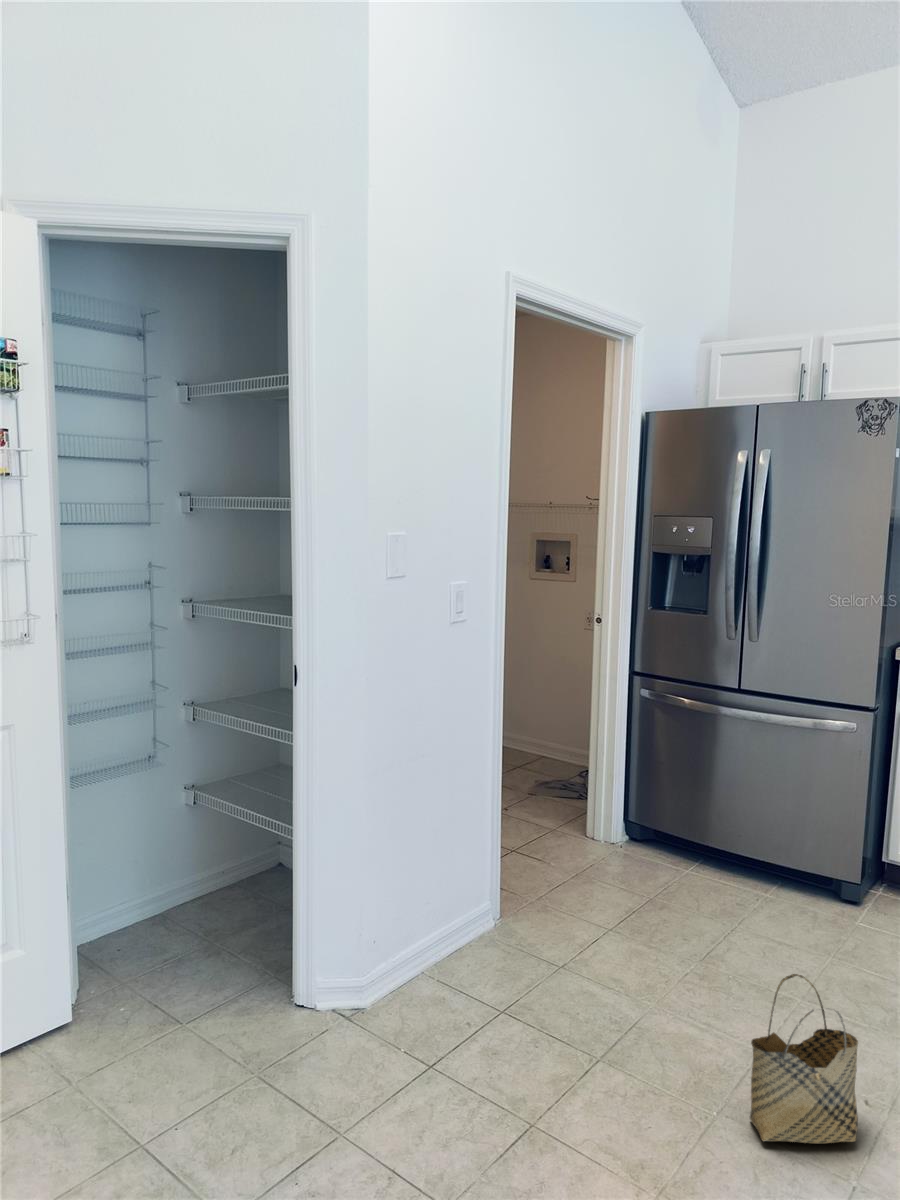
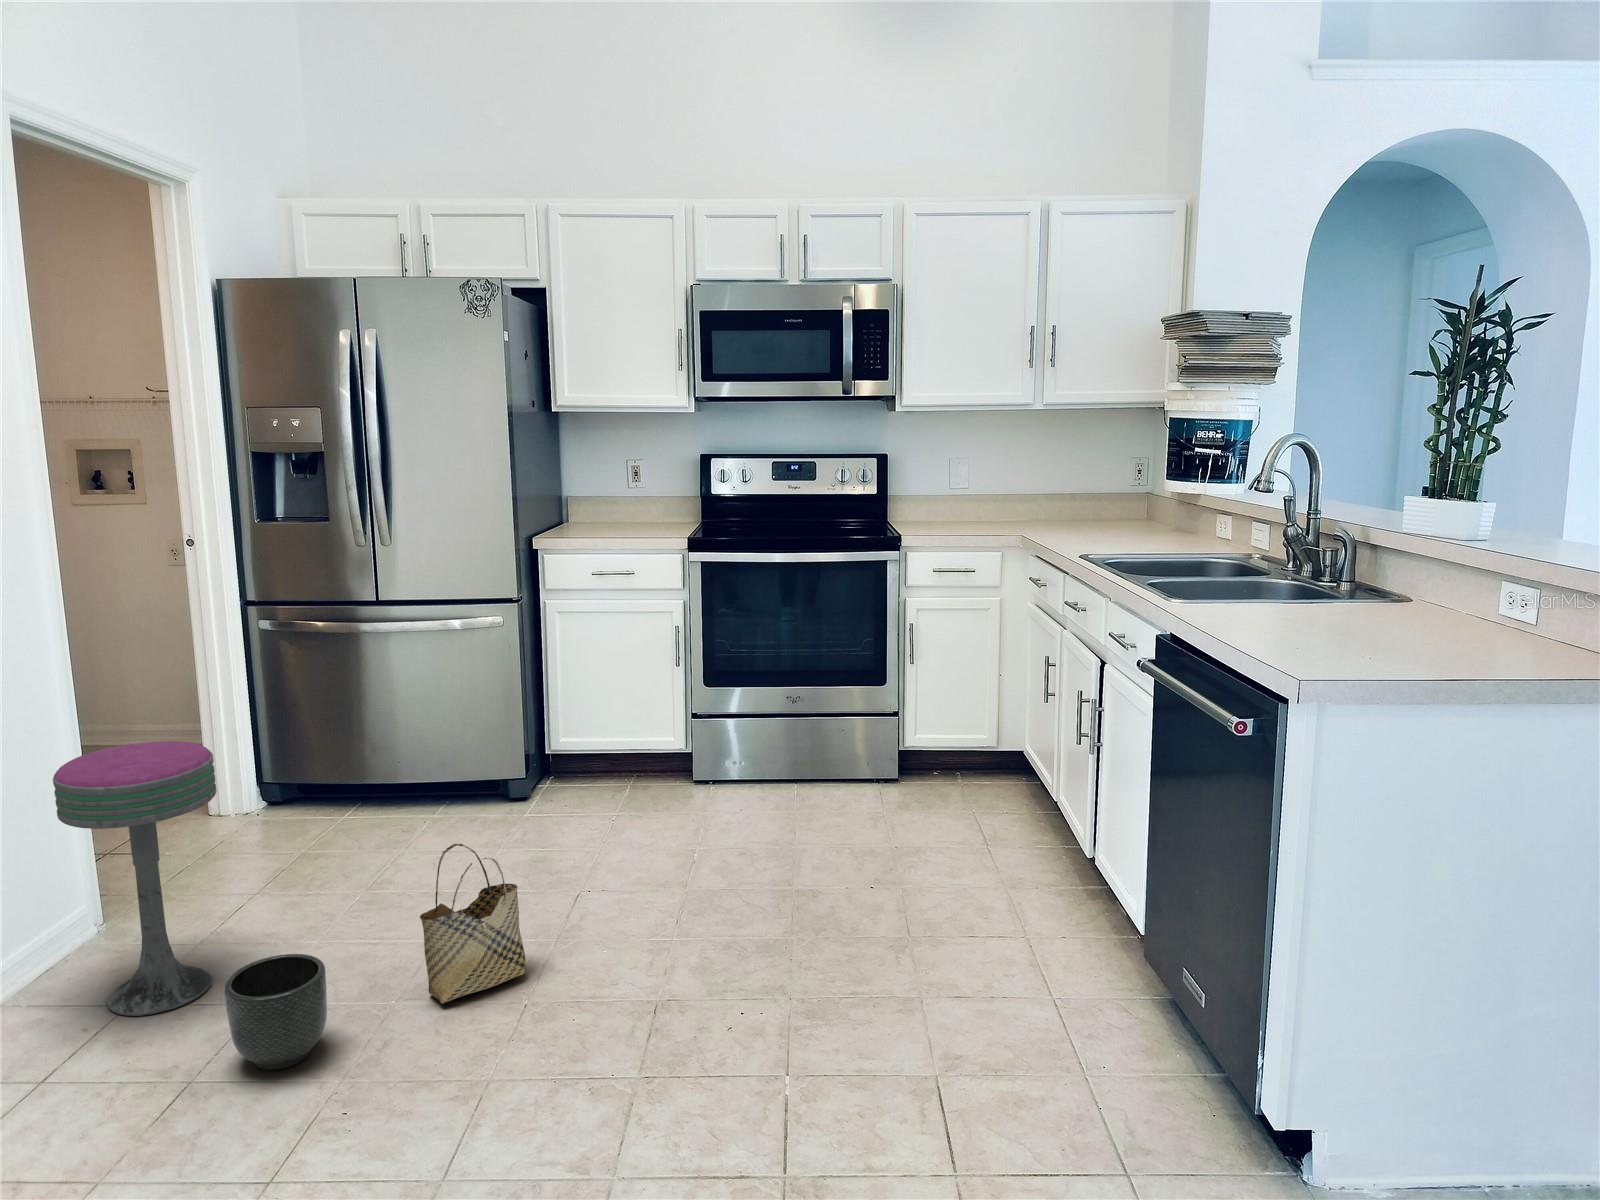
bar stool: none [473,791,589,1029] -> present [53,741,217,1016]
planter: none [567,1029,655,1149] -> present [225,954,327,1070]

